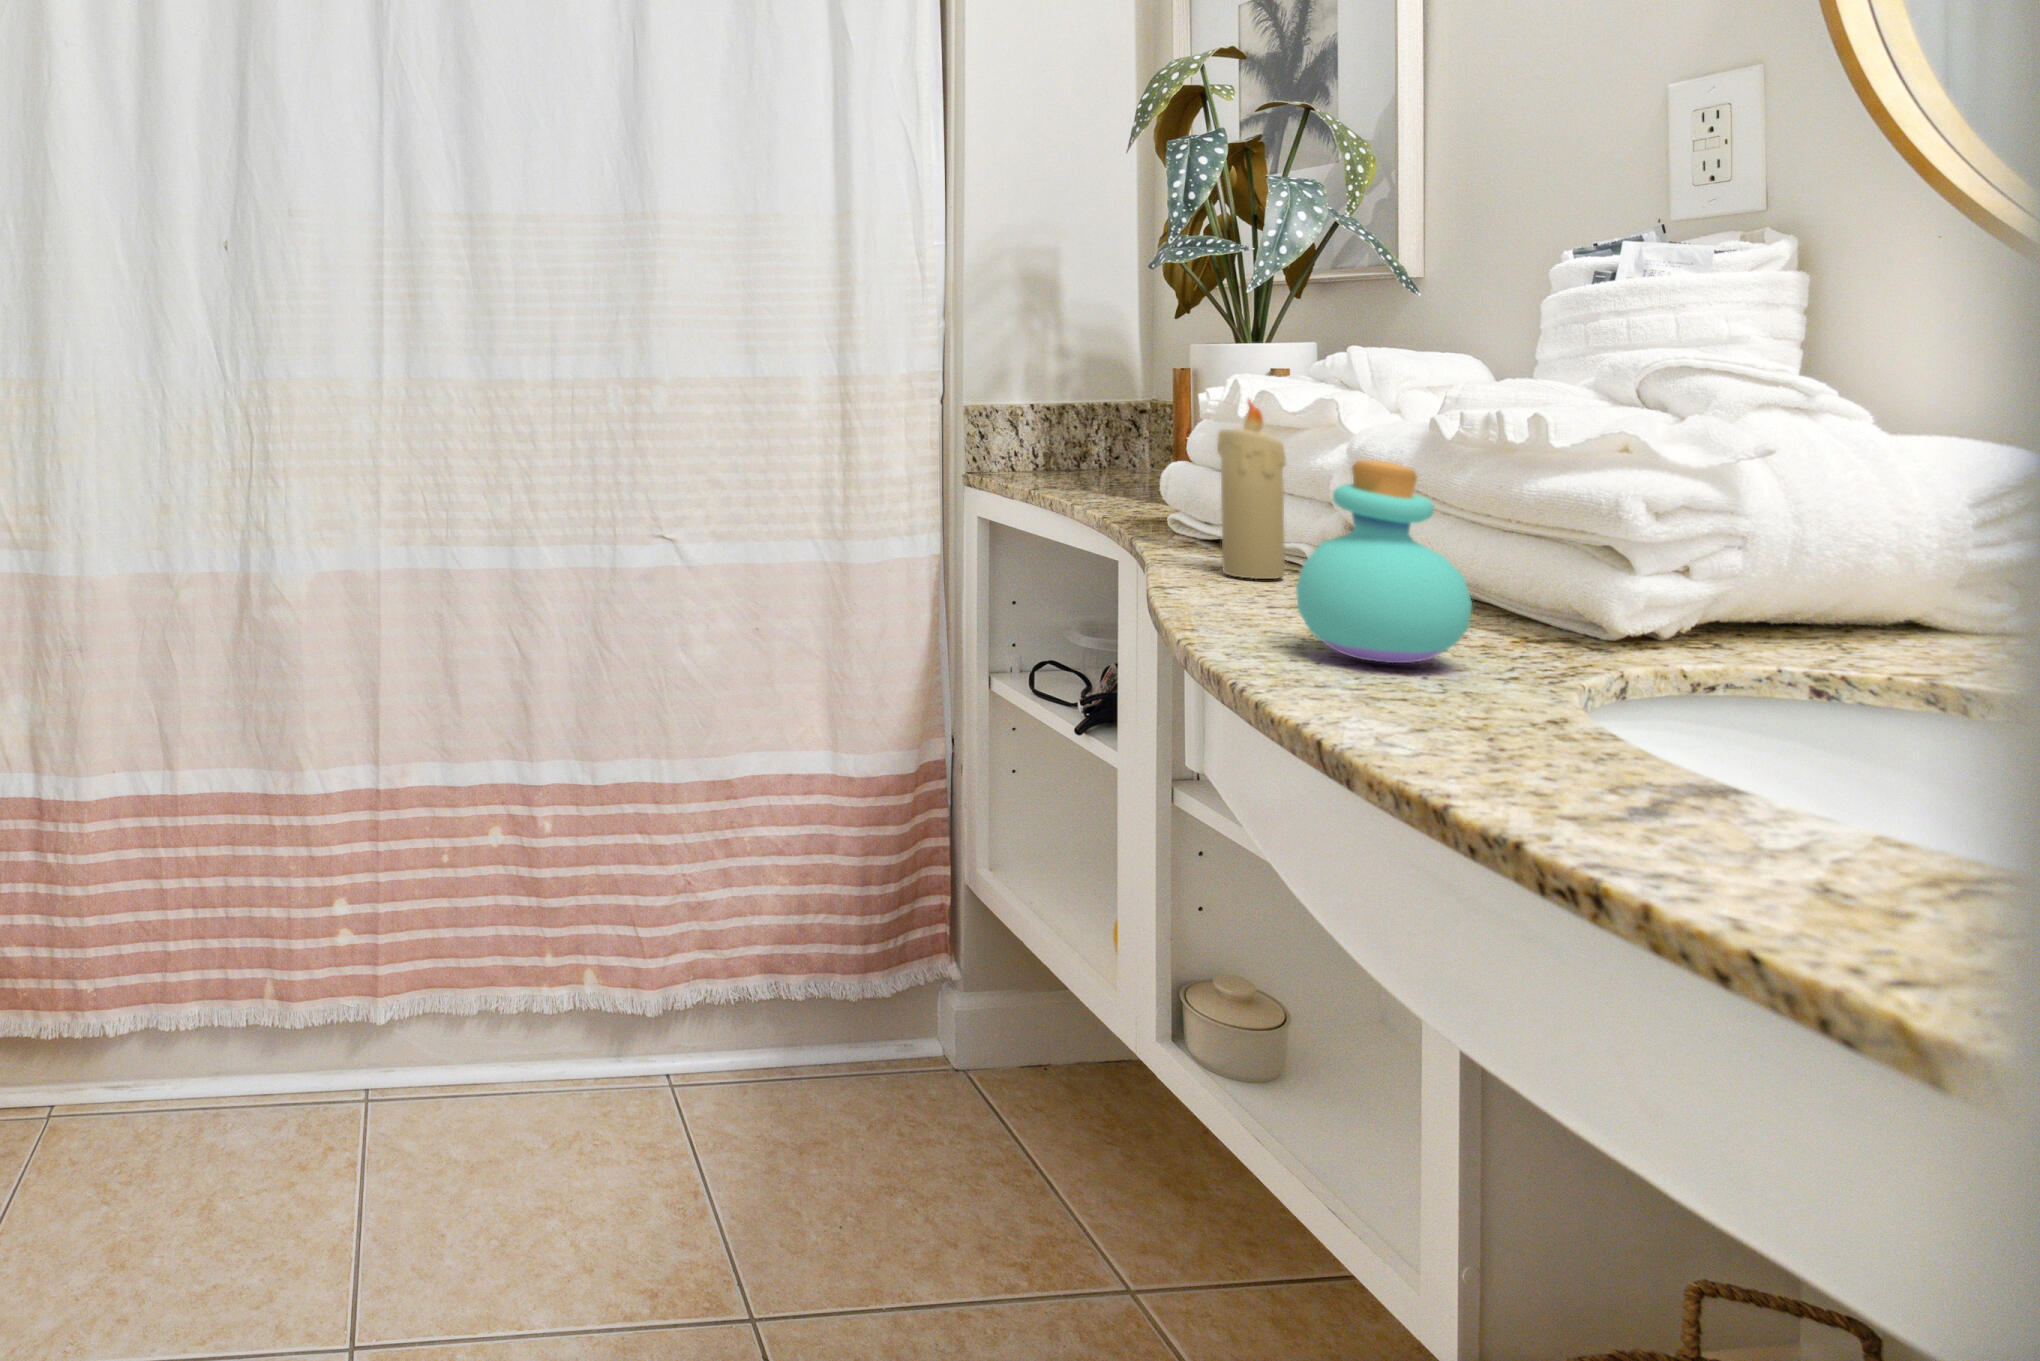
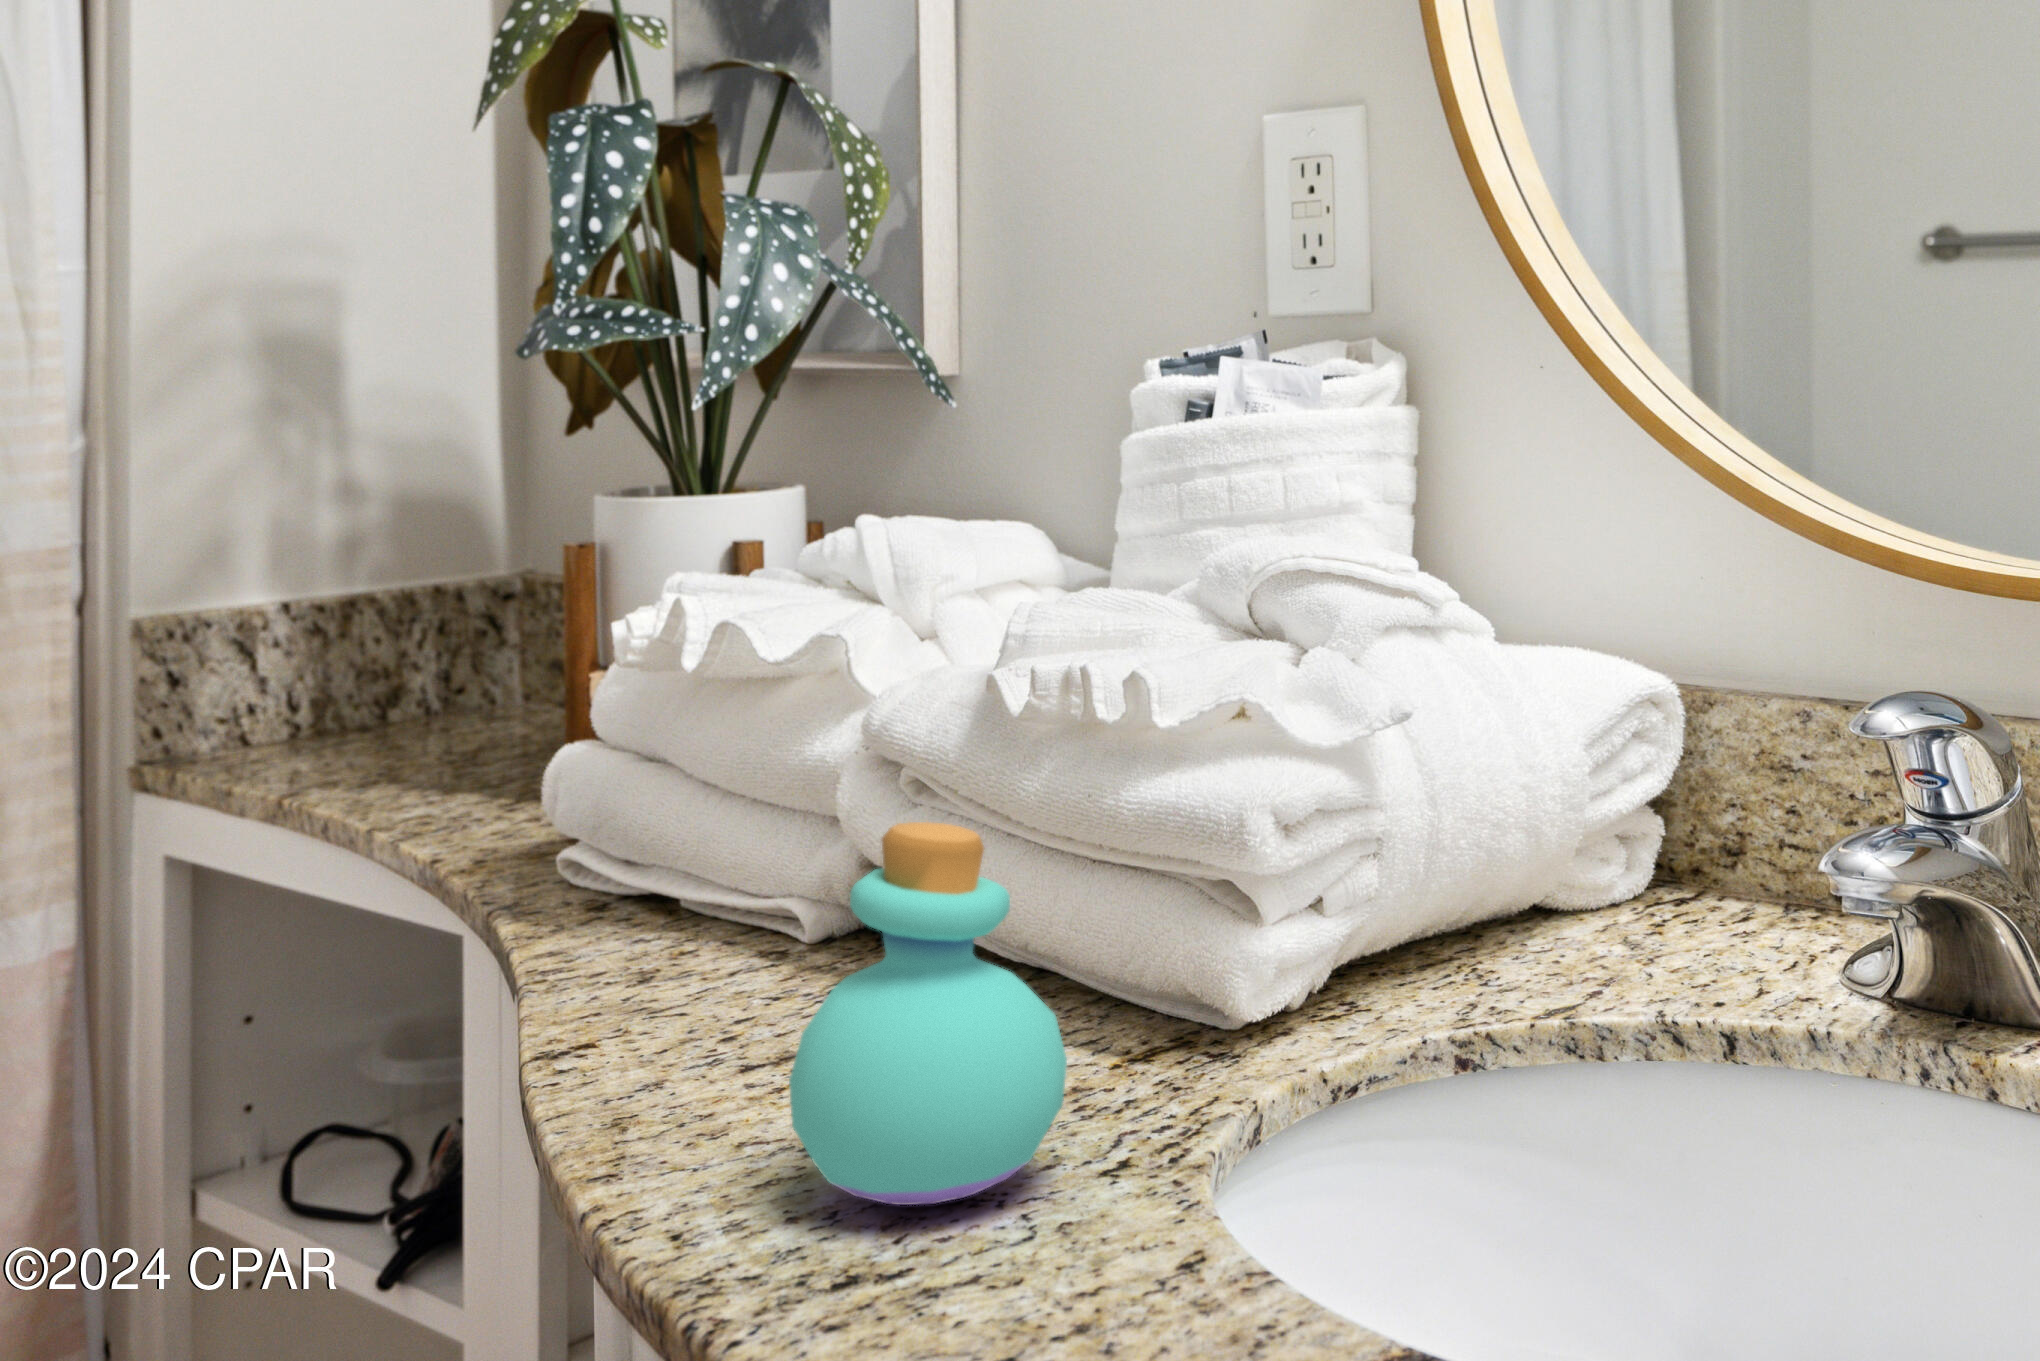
candle: present [1217,400,1286,579] -> none [642,647,762,992]

